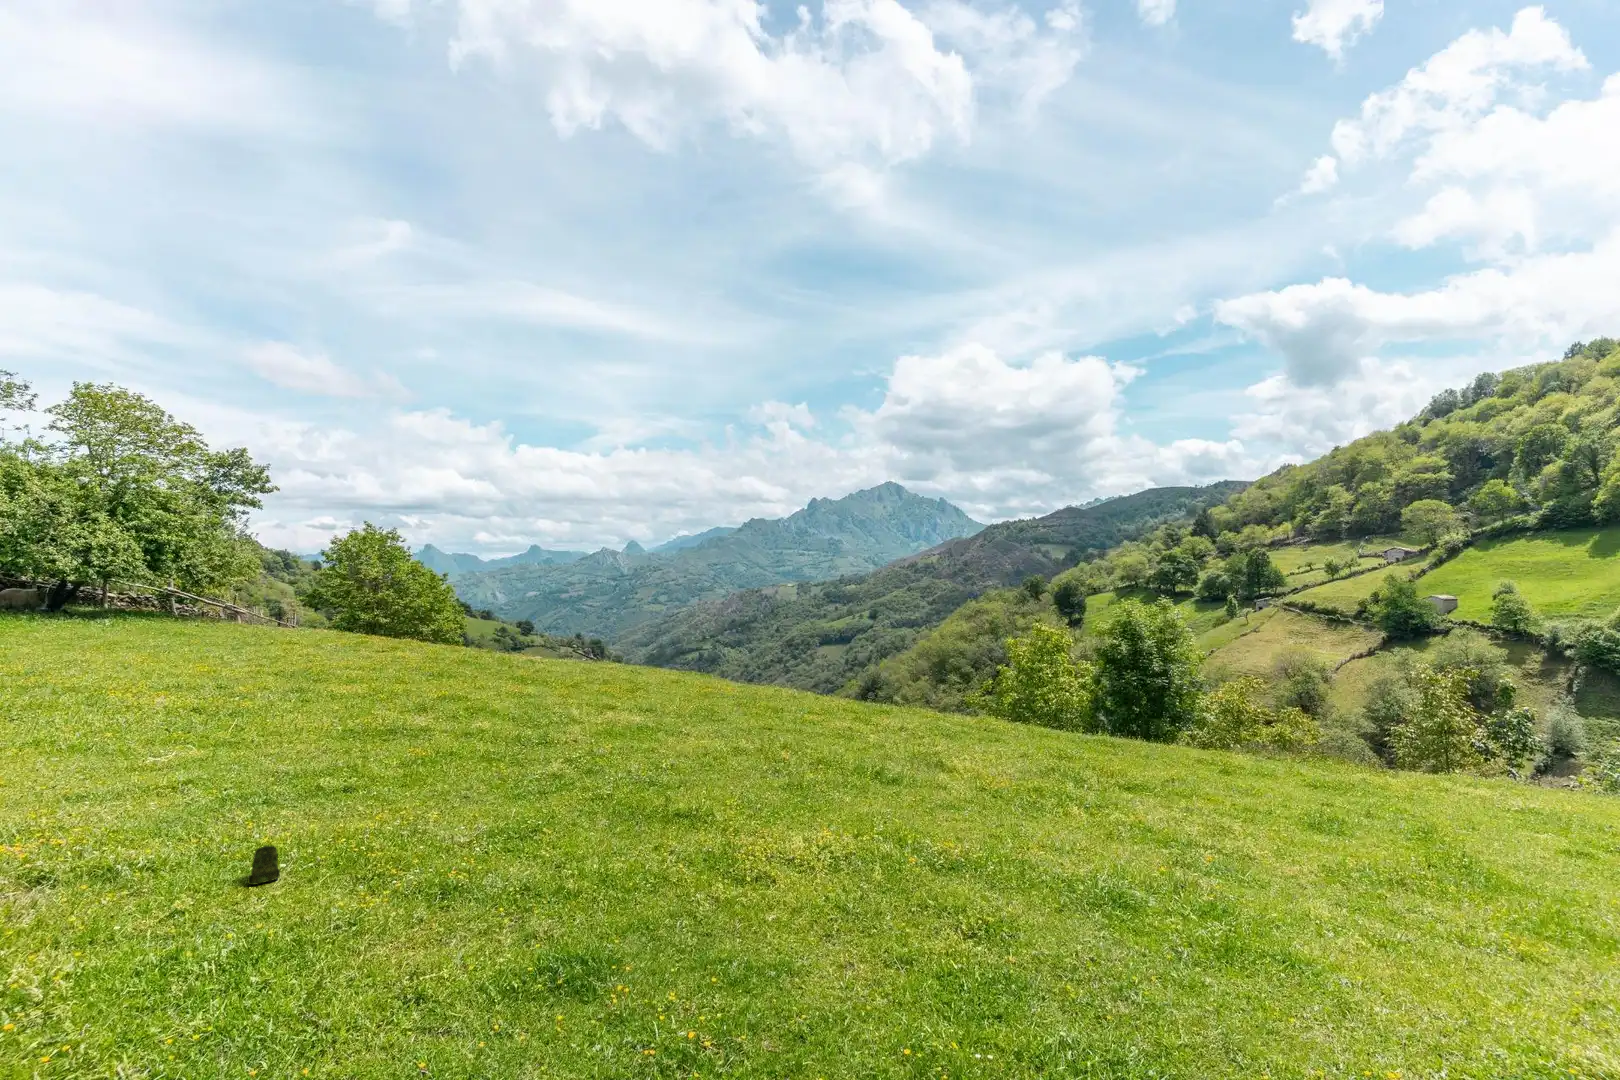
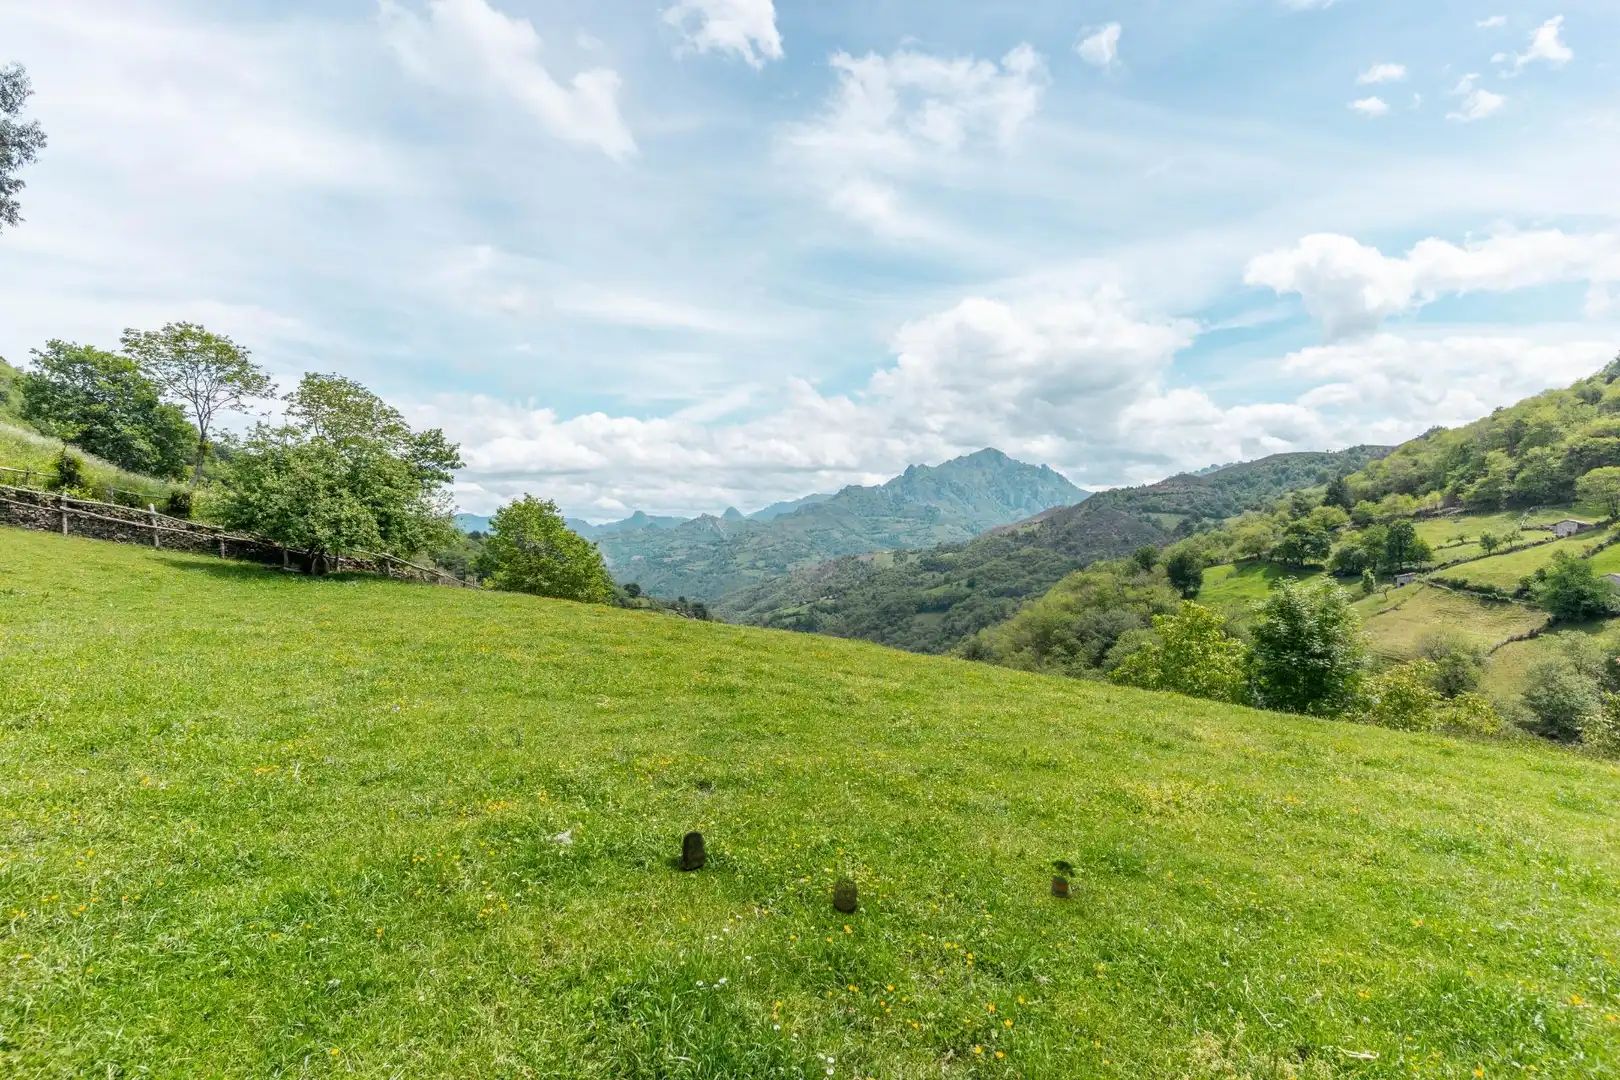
potted tree: none [648,855,669,893] -> present [1051,860,1075,898]
woven basket: none [391,882,421,914] -> present [833,878,858,910]

